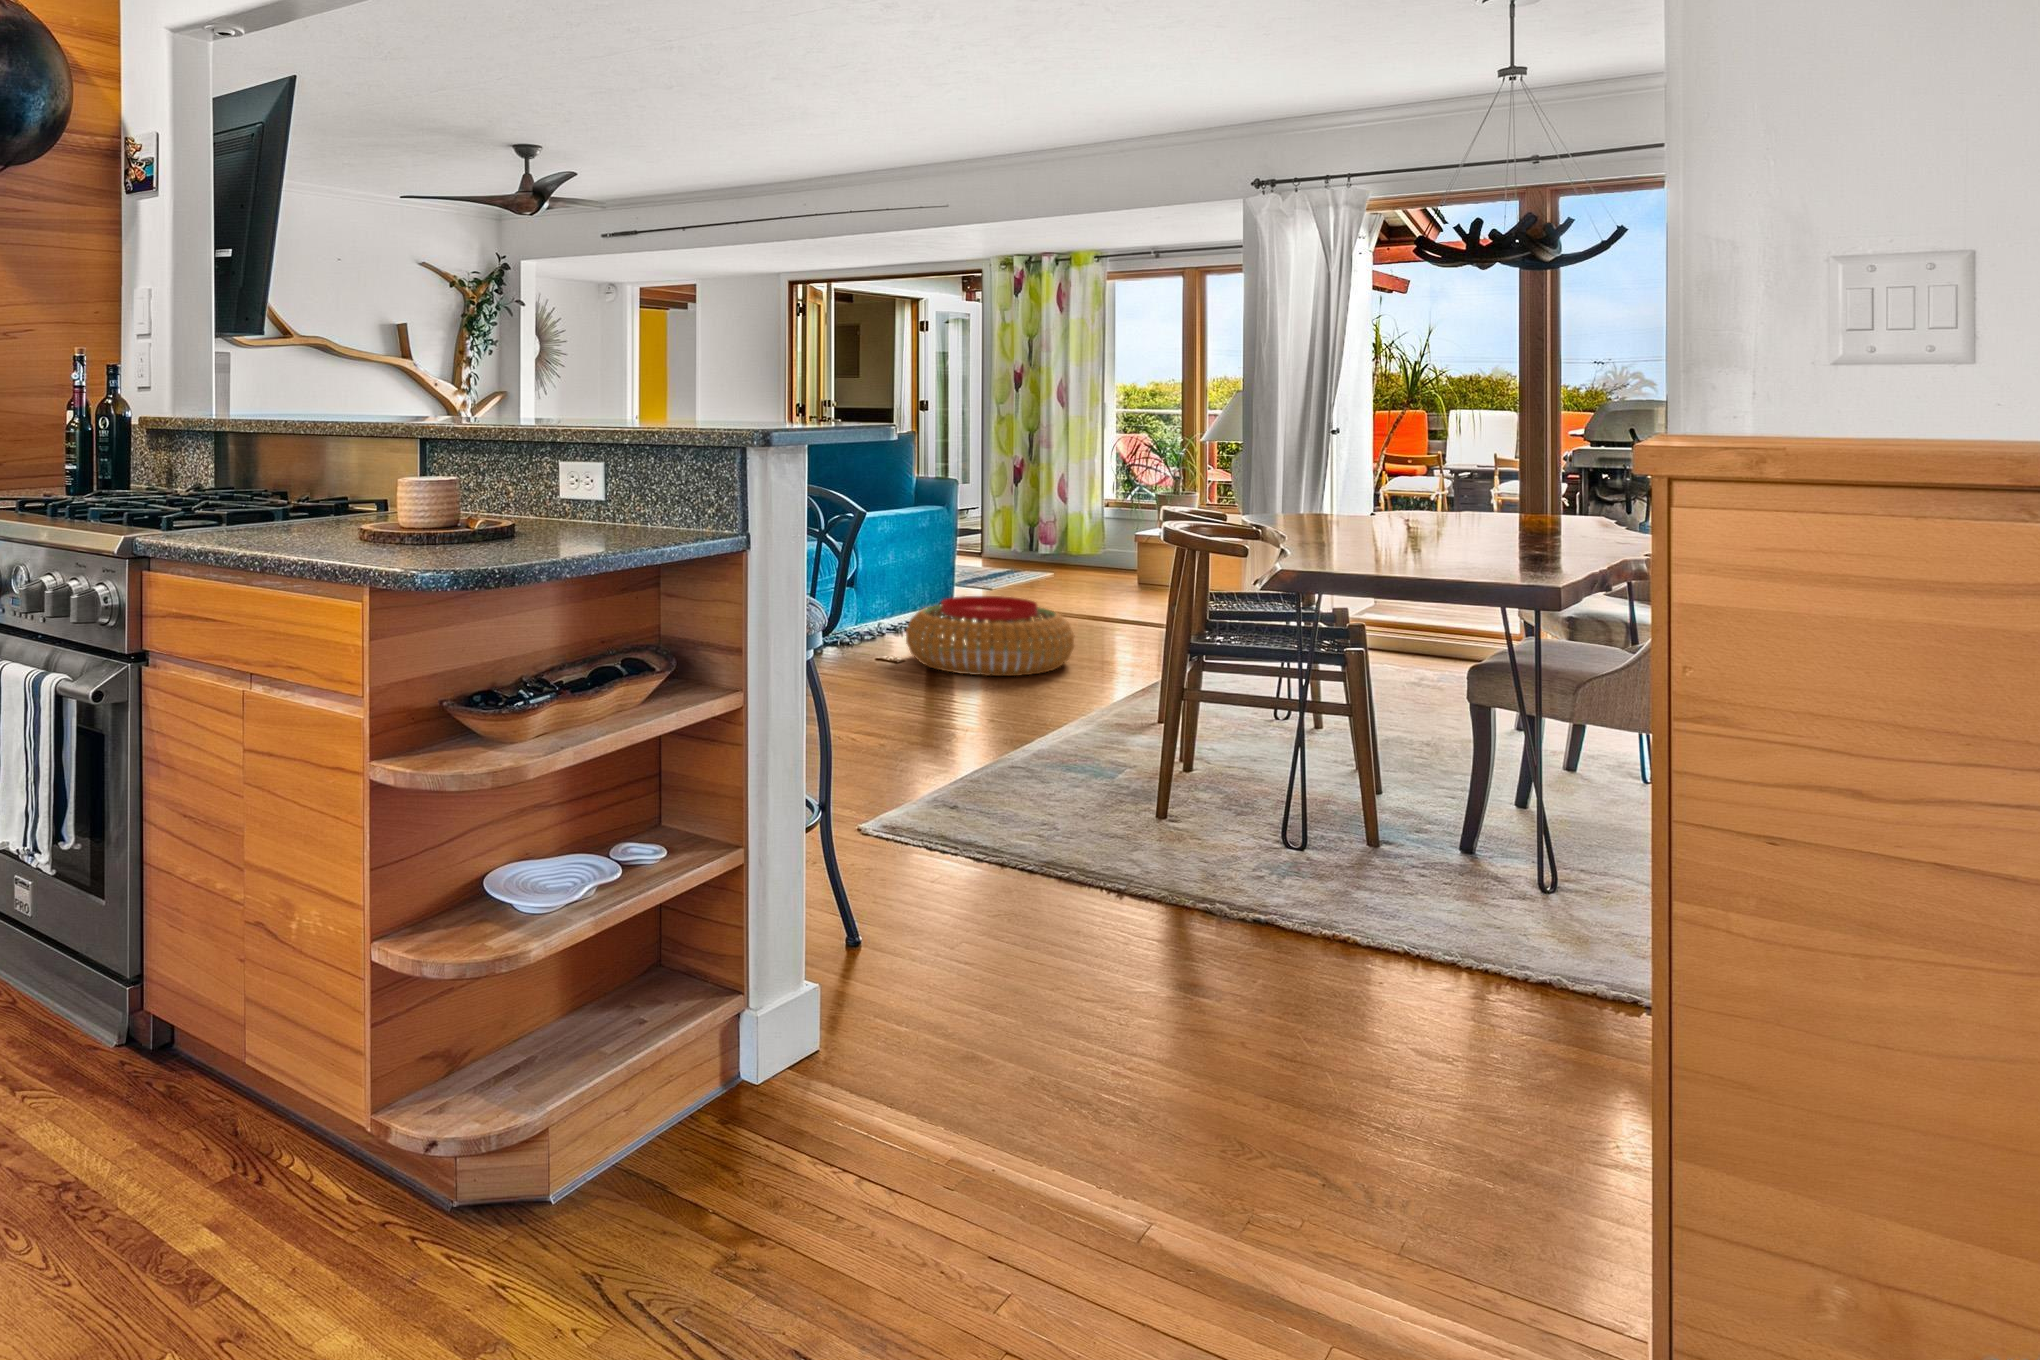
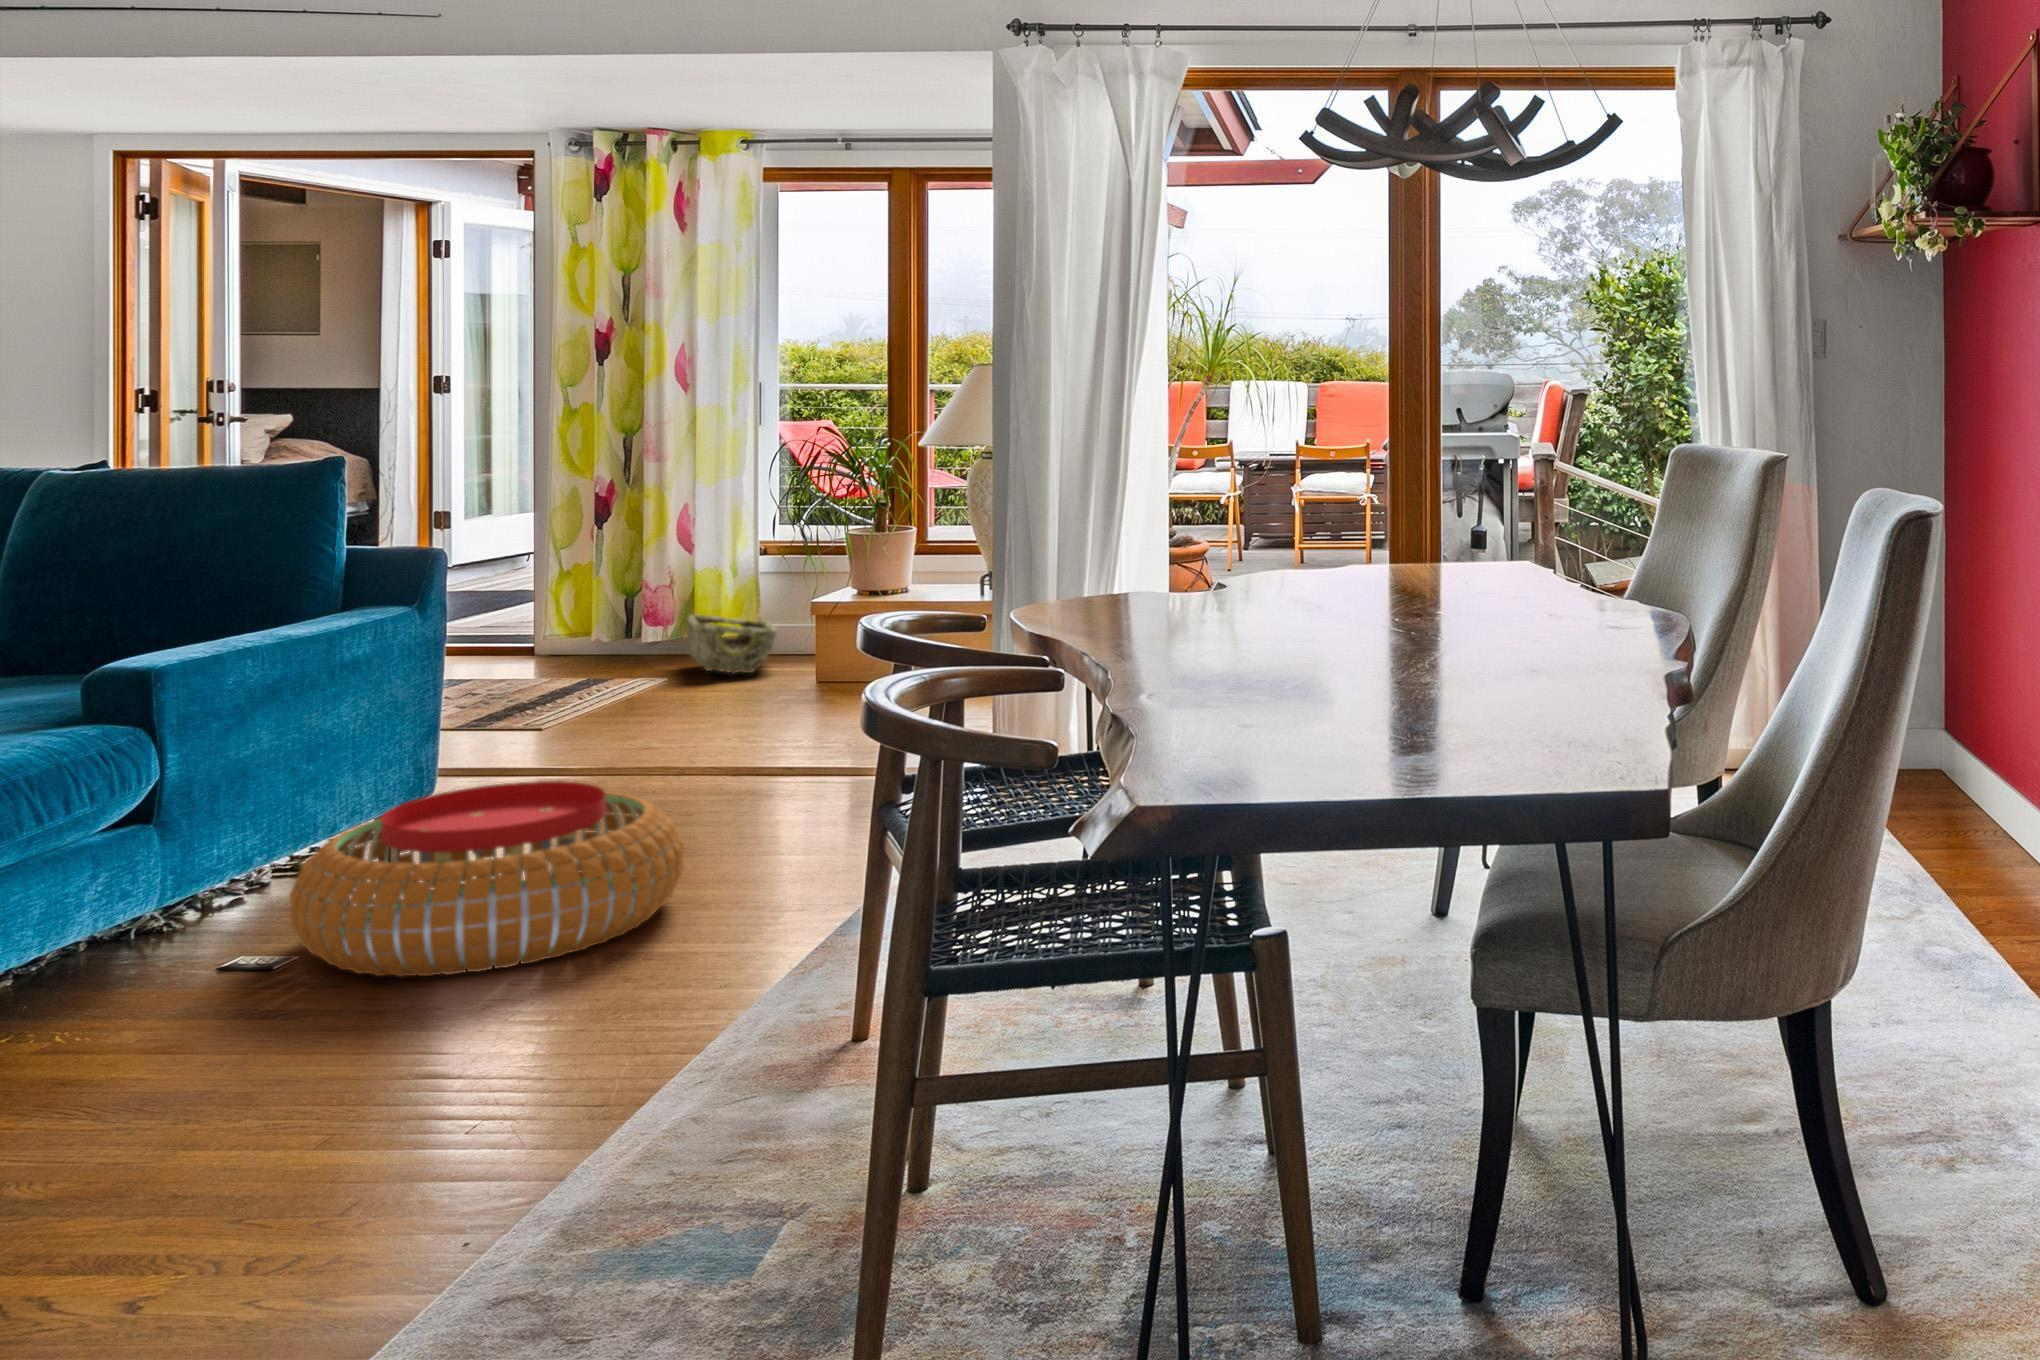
woven basket: none [1063,539,1115,575] -> present [687,615,777,674]

